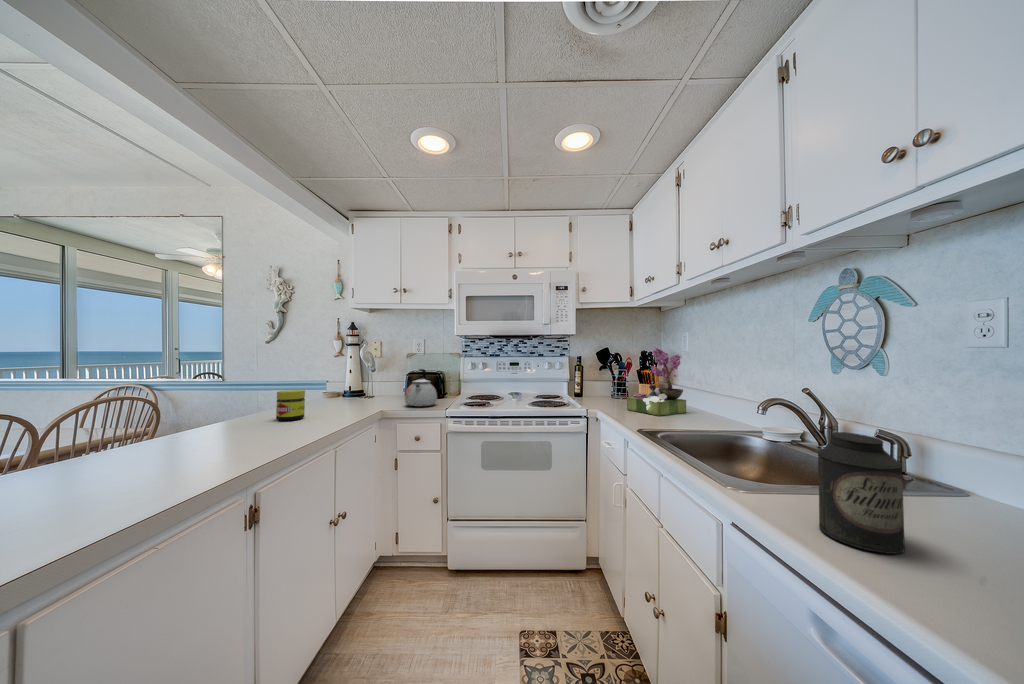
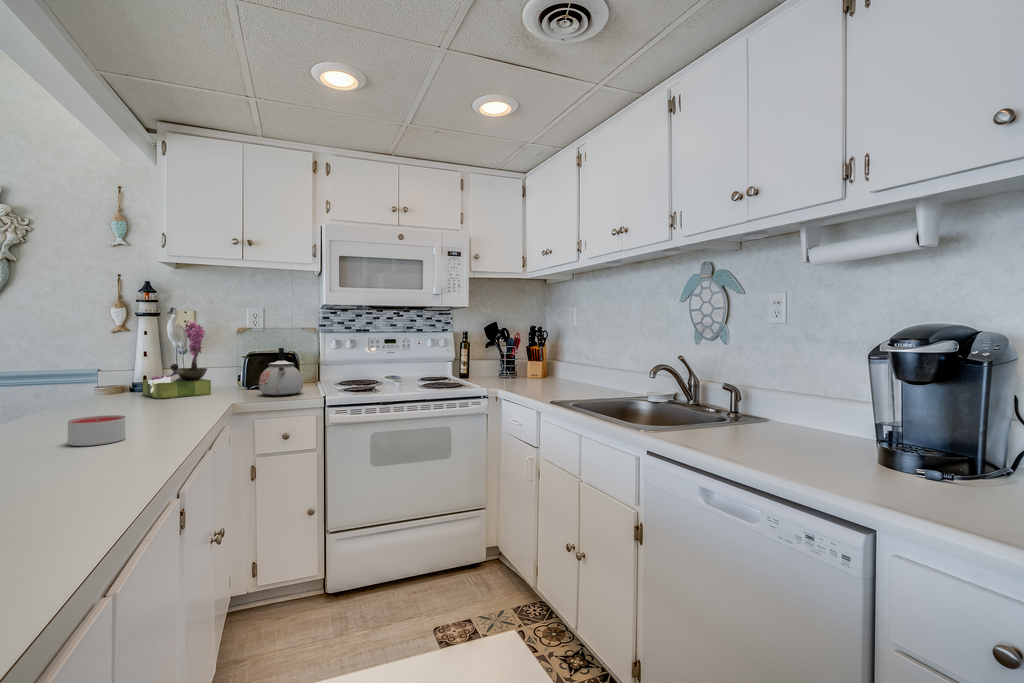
flower arrangement: present [627,348,686,416] -> present [143,321,211,399]
jar: present [276,390,305,421] -> none [90,376,131,418]
candle: none [217,423,260,448] -> present [68,415,125,446]
canister: present [818,432,905,554] -> none [695,377,737,445]

